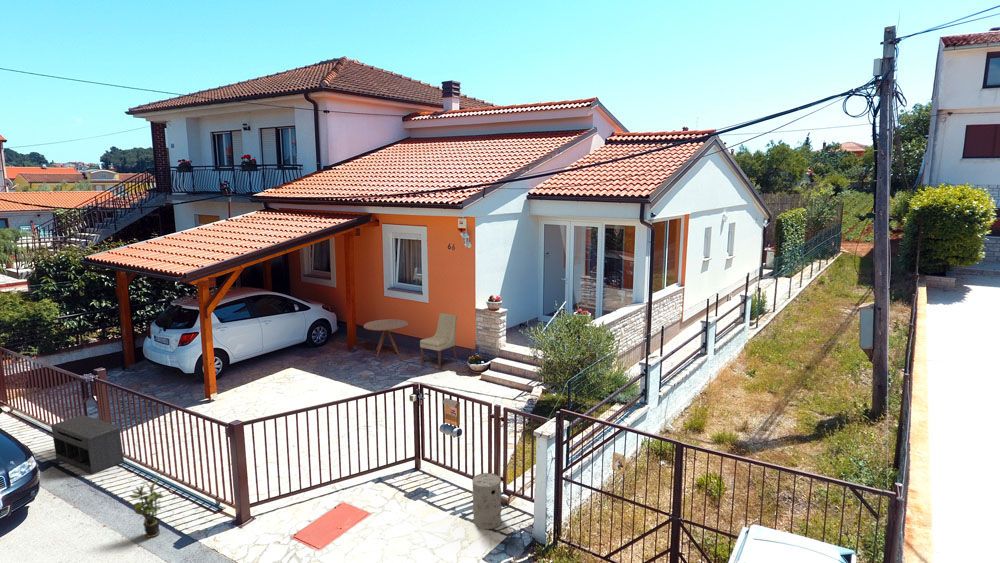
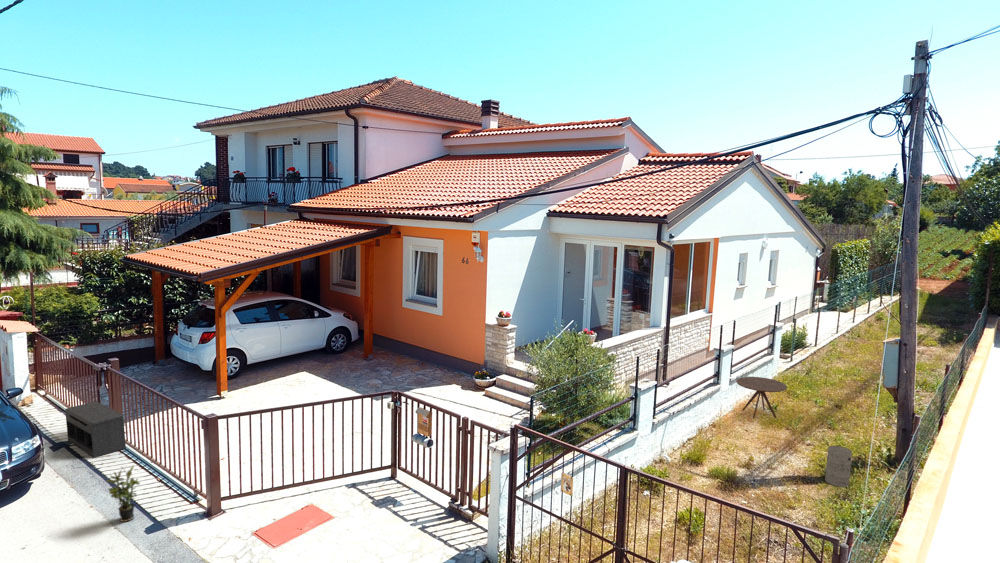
chair: present [420,313,457,369] -> none [429,326,467,381]
round table: present [364,319,408,357] -> present [736,377,787,418]
trash can: present [472,473,502,529] -> present [825,446,852,487]

